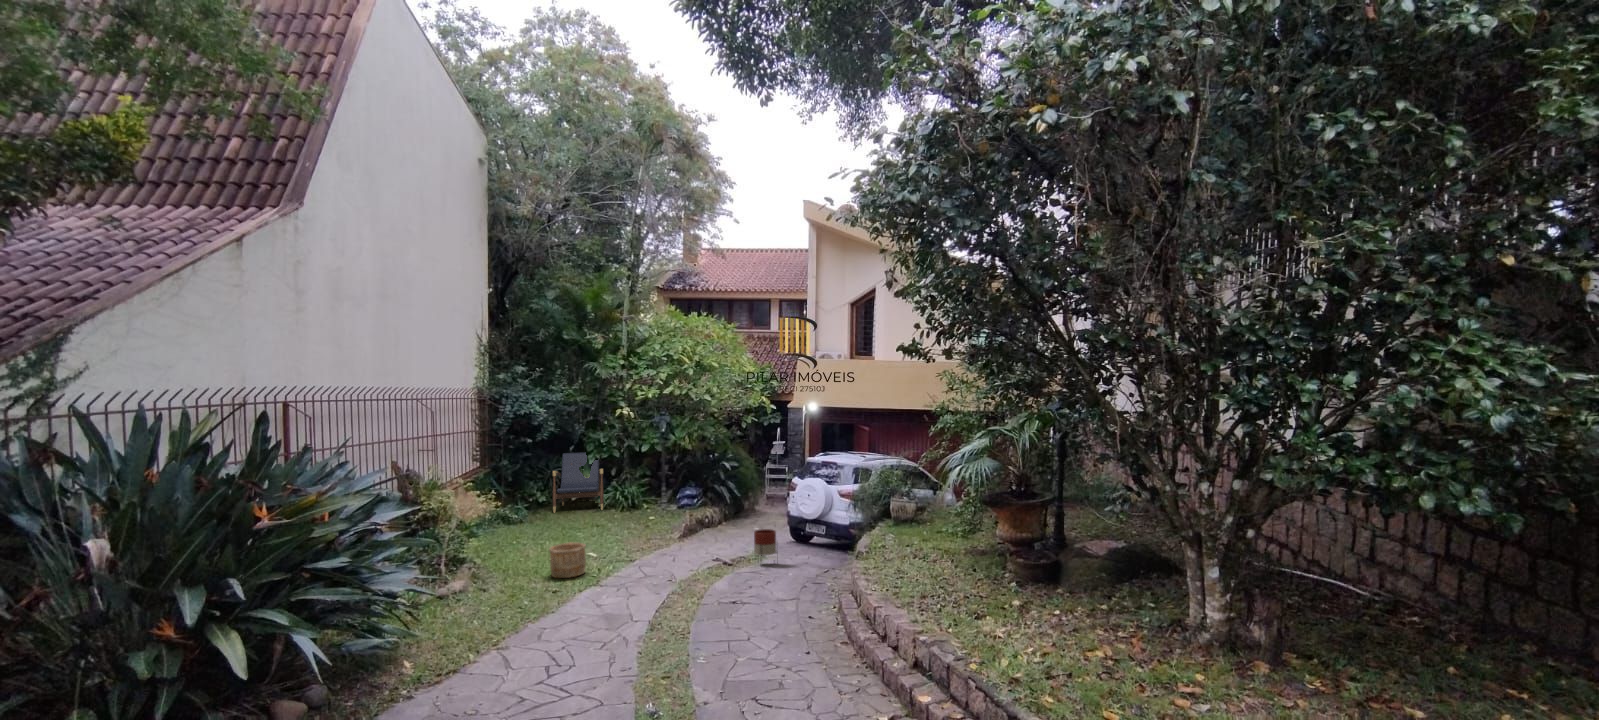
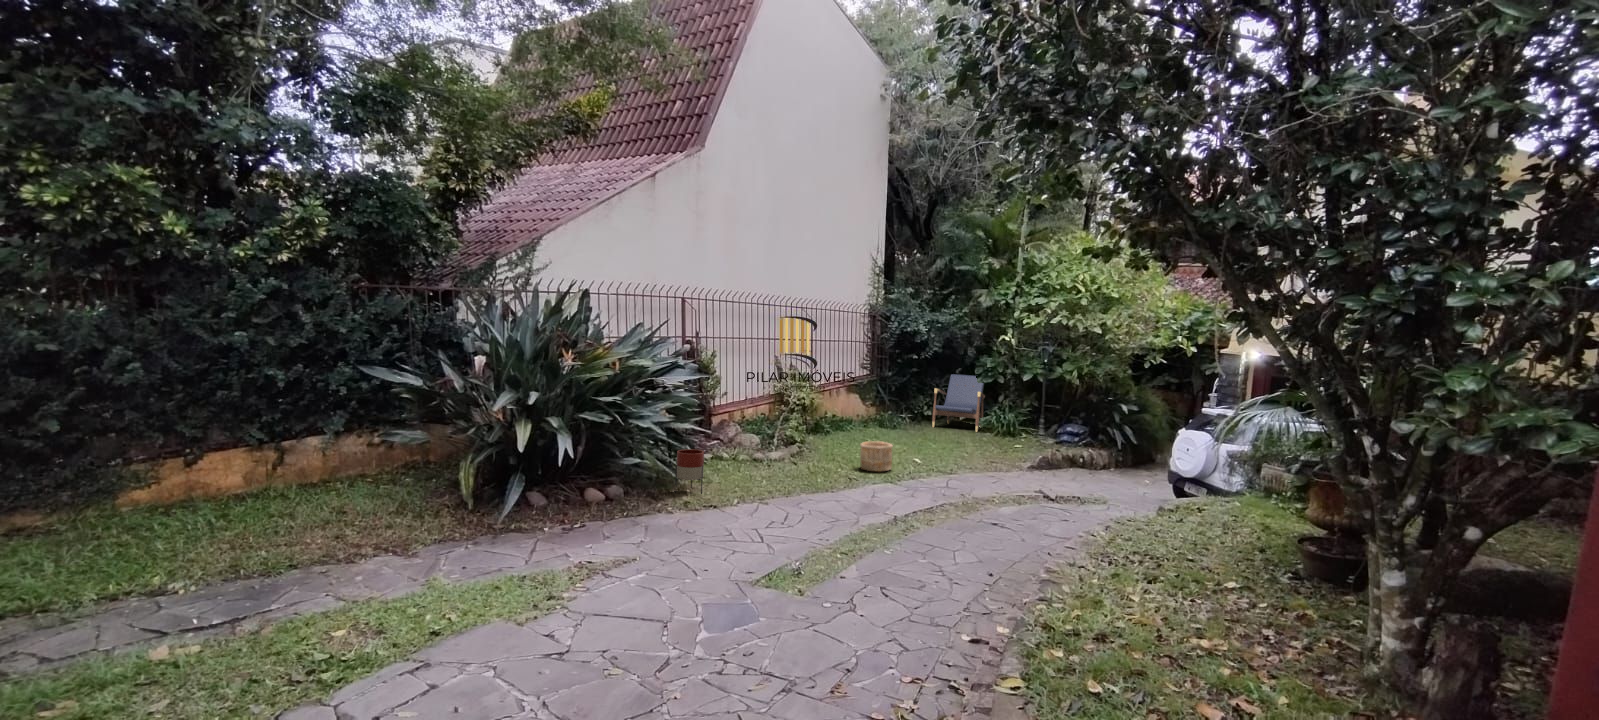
planter: present [754,529,777,556] -> present [675,449,704,494]

